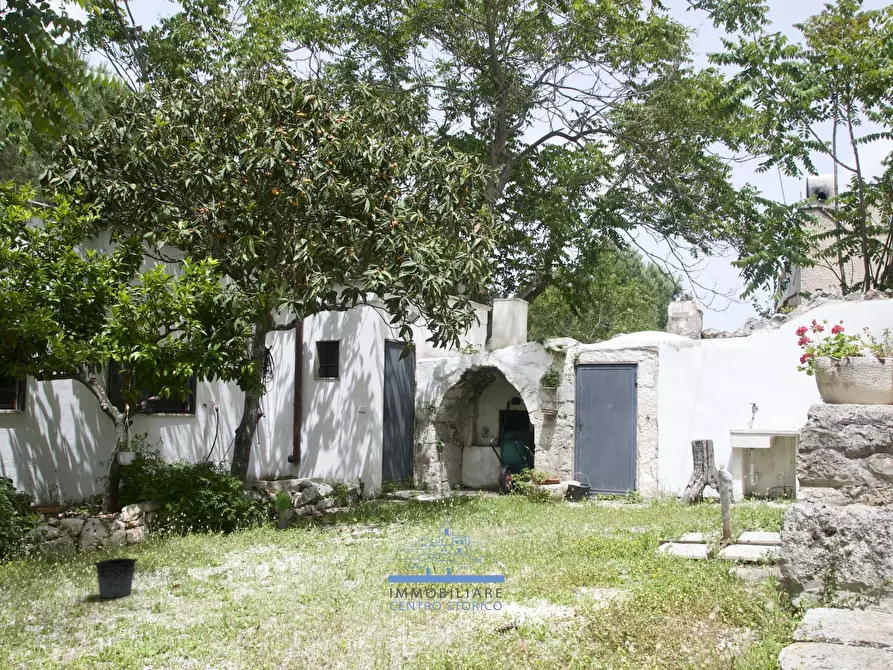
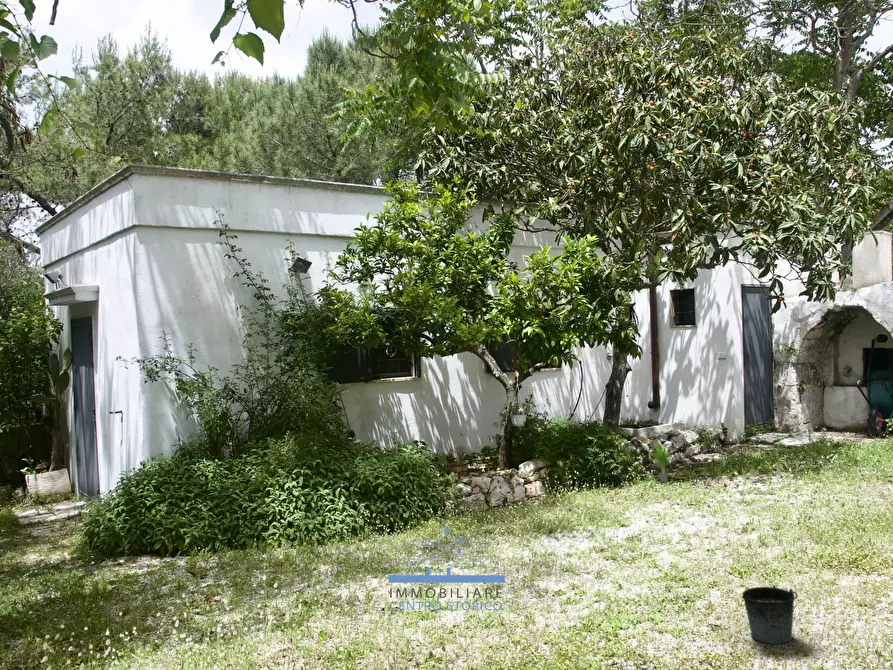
bucket: present [93,558,138,598] -> present [742,587,798,644]

